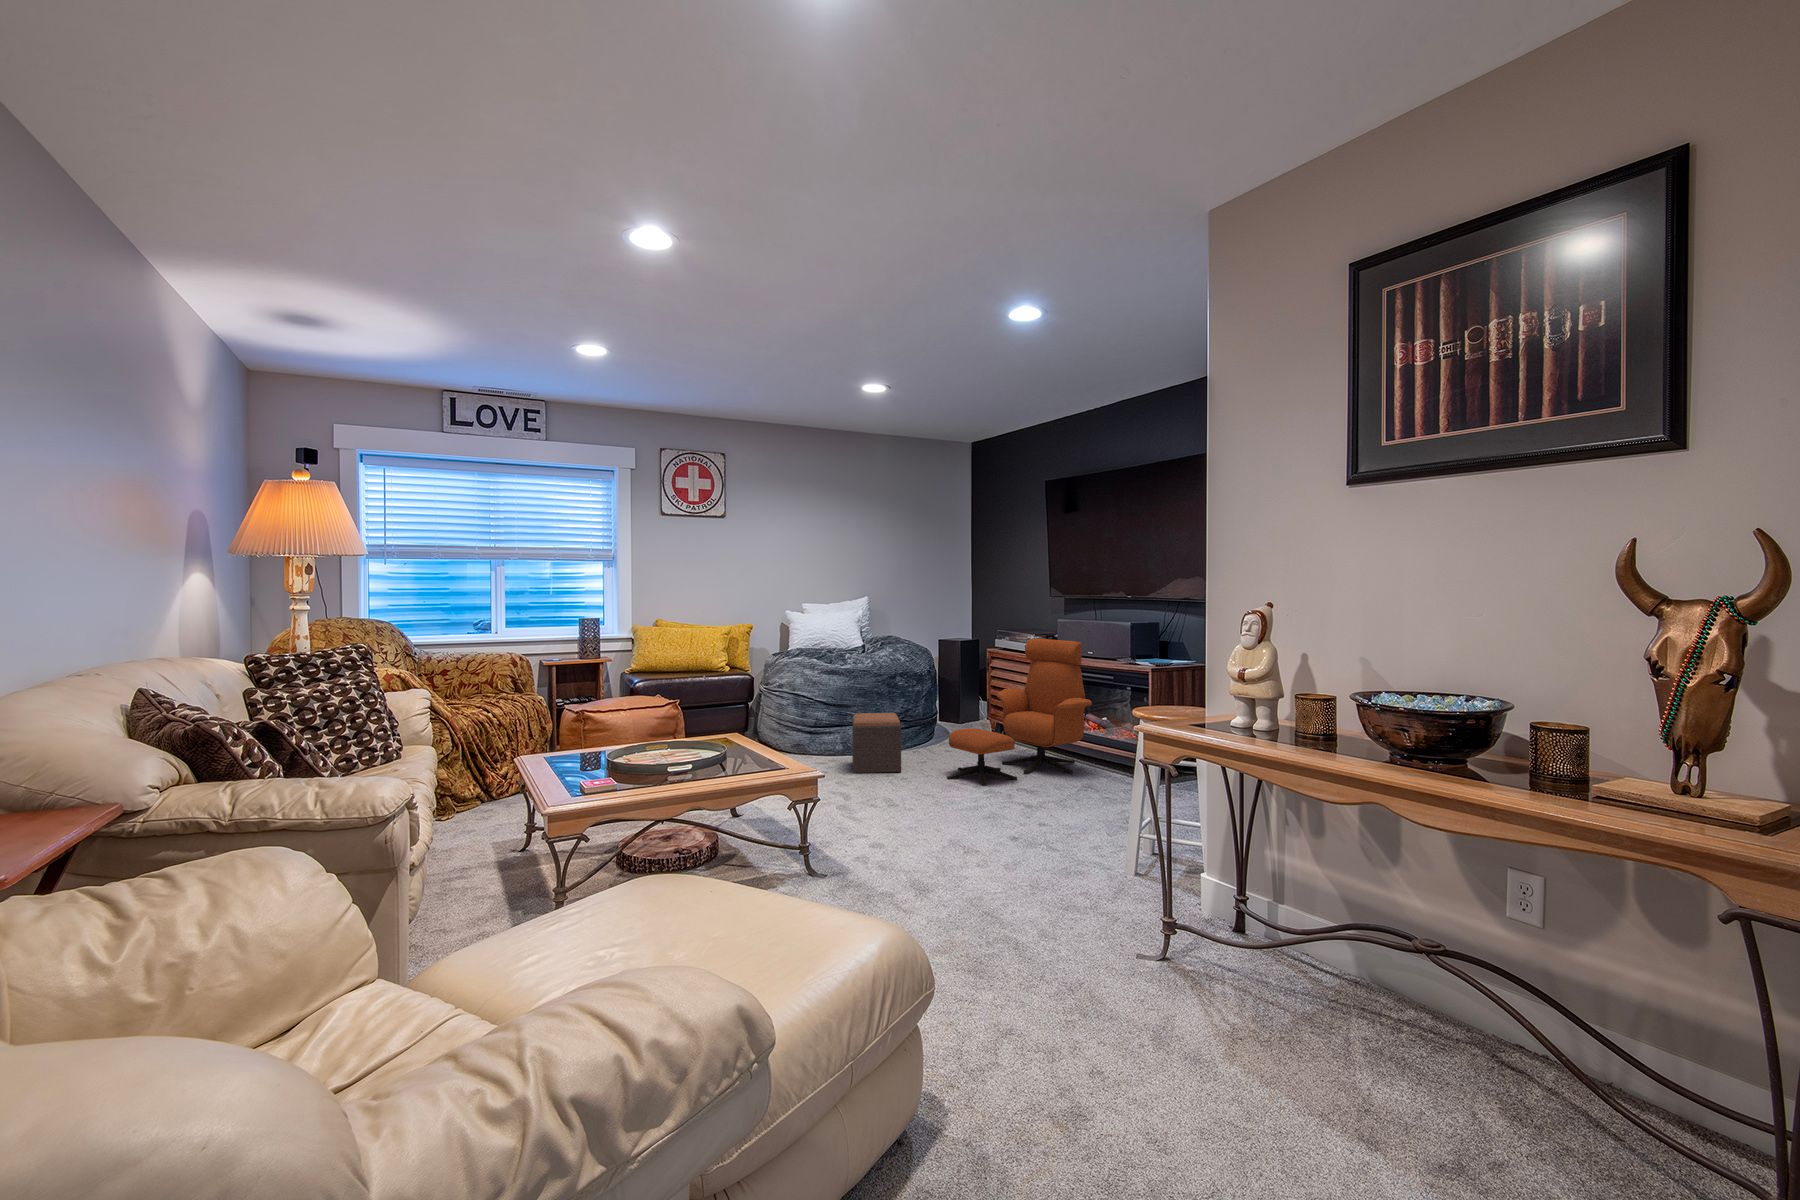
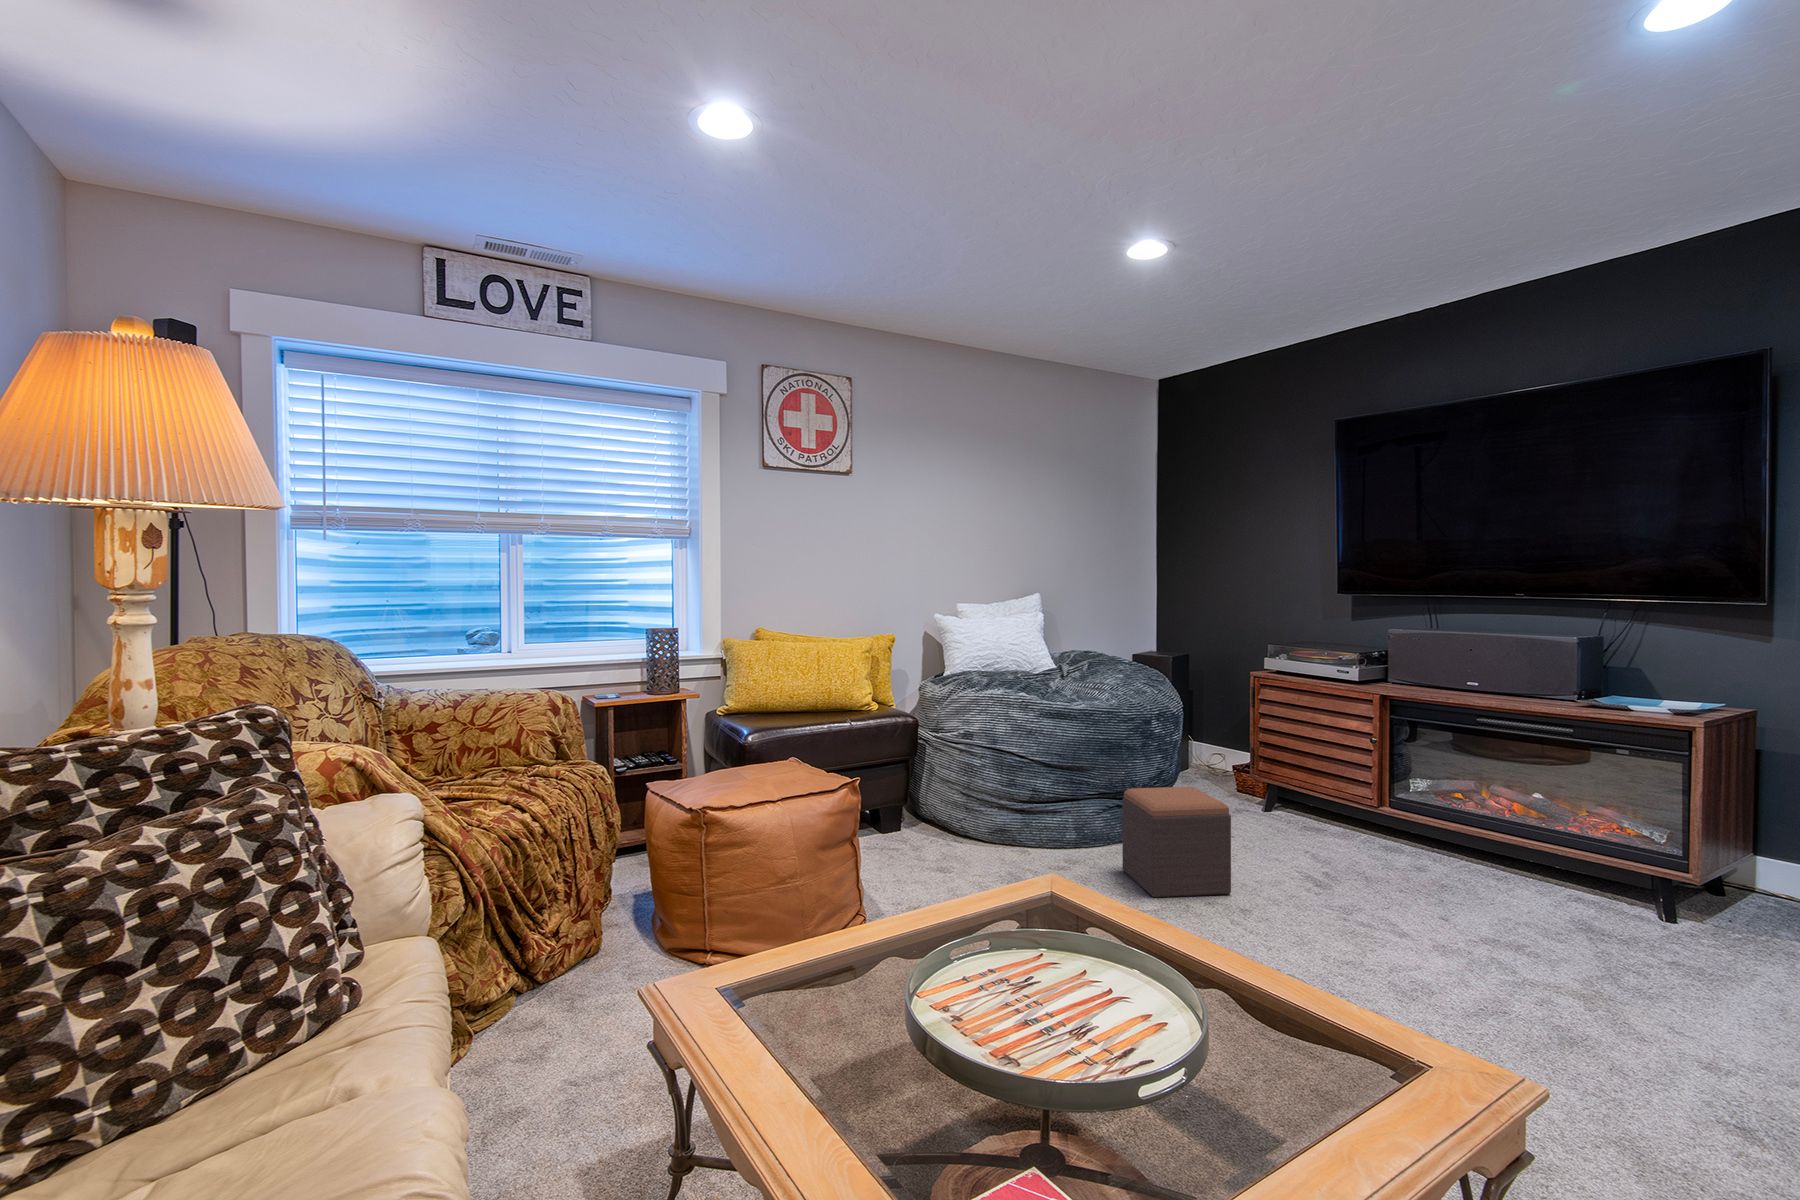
lounge chair: present [947,639,1092,786] -> none [1311,660,1556,929]

